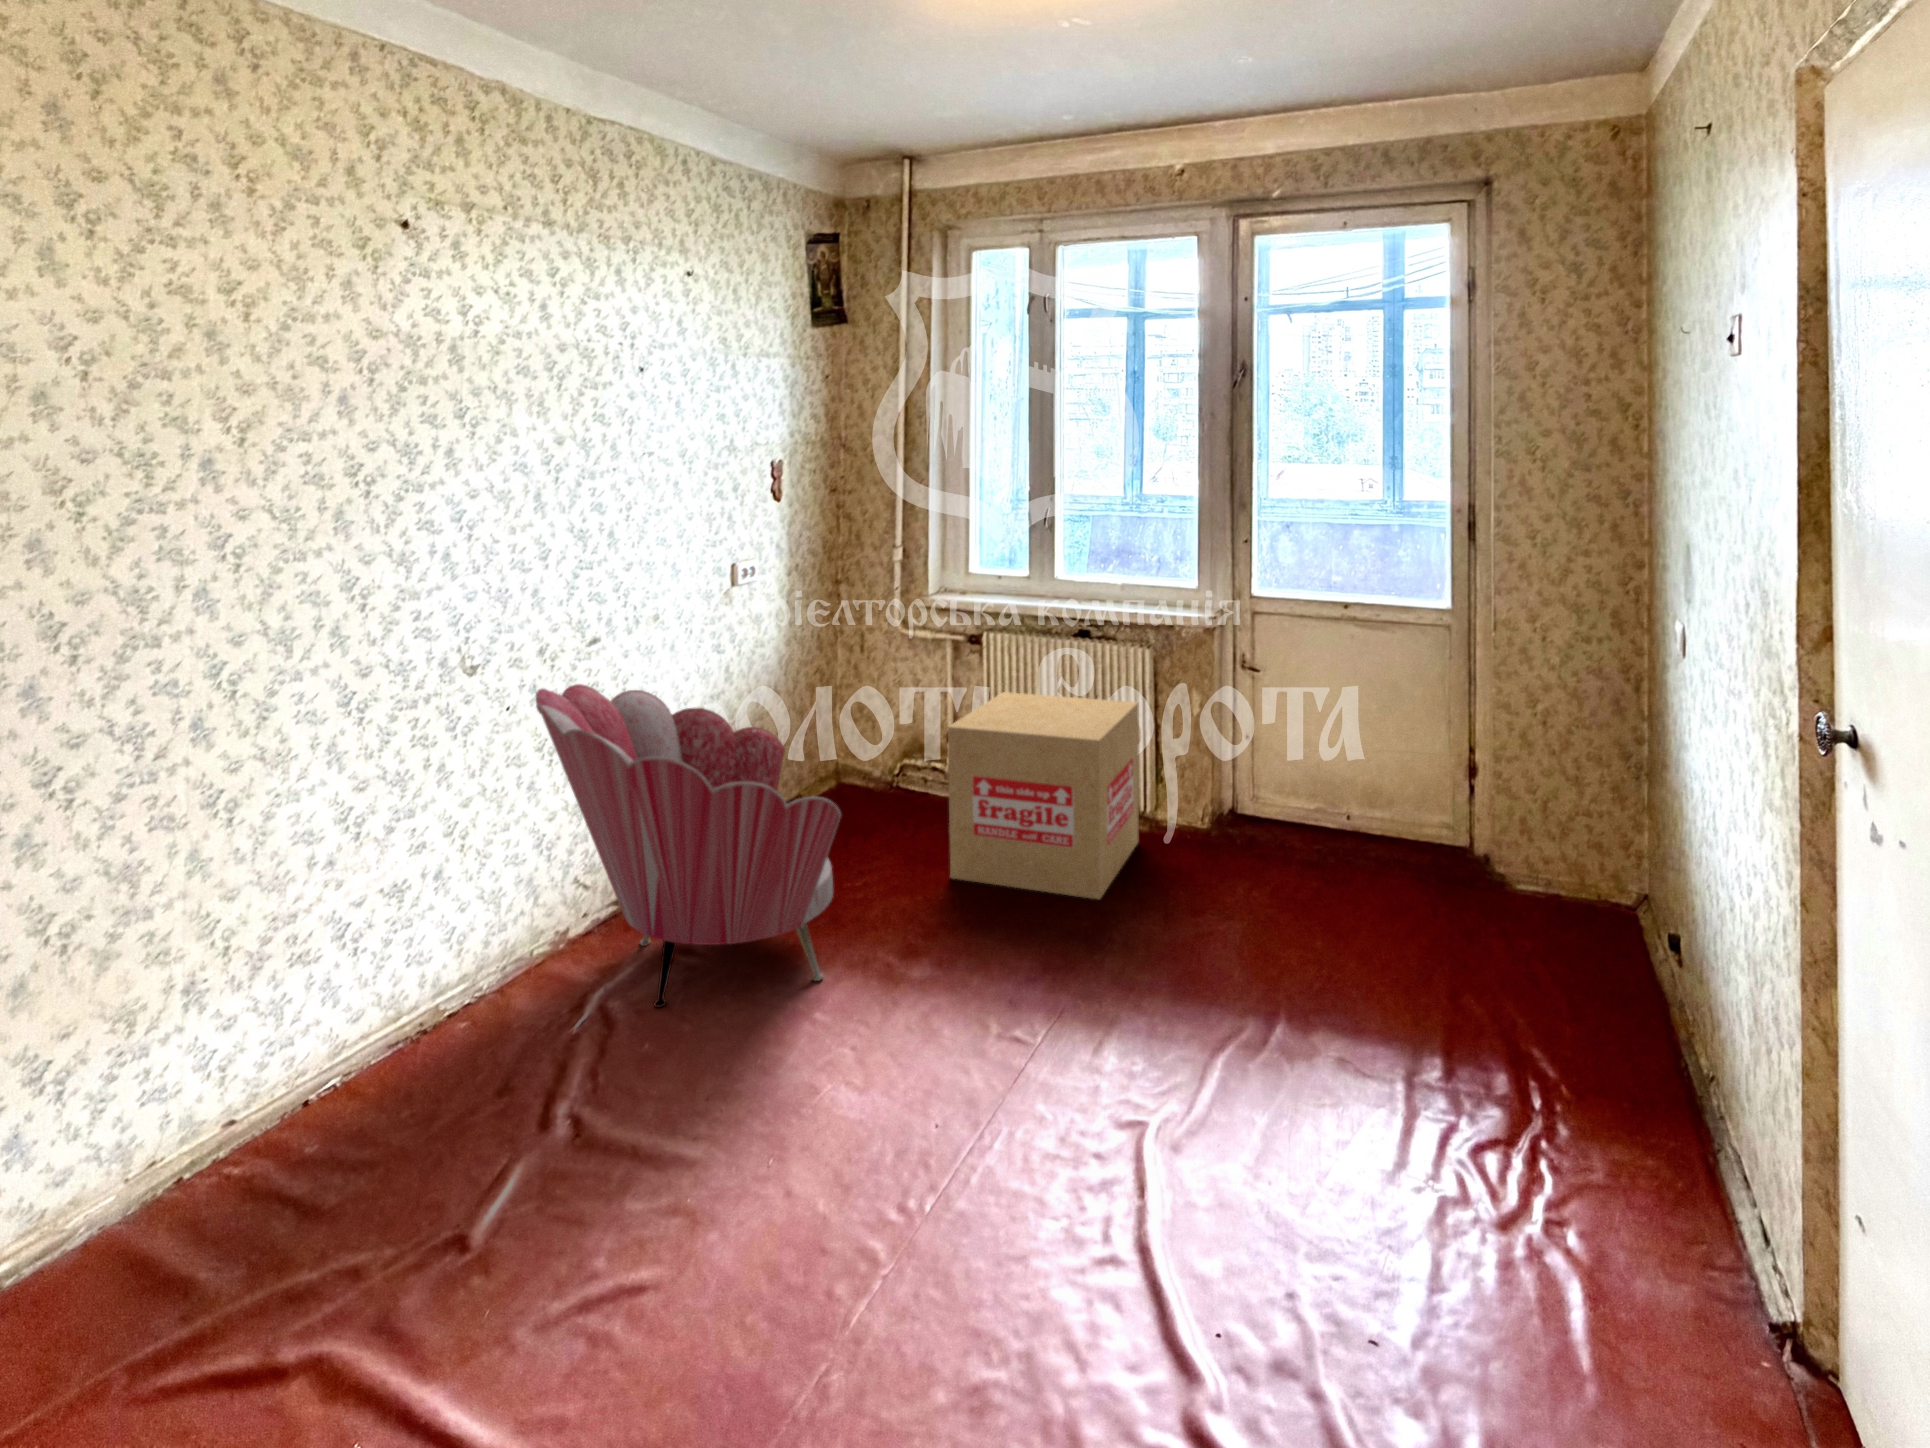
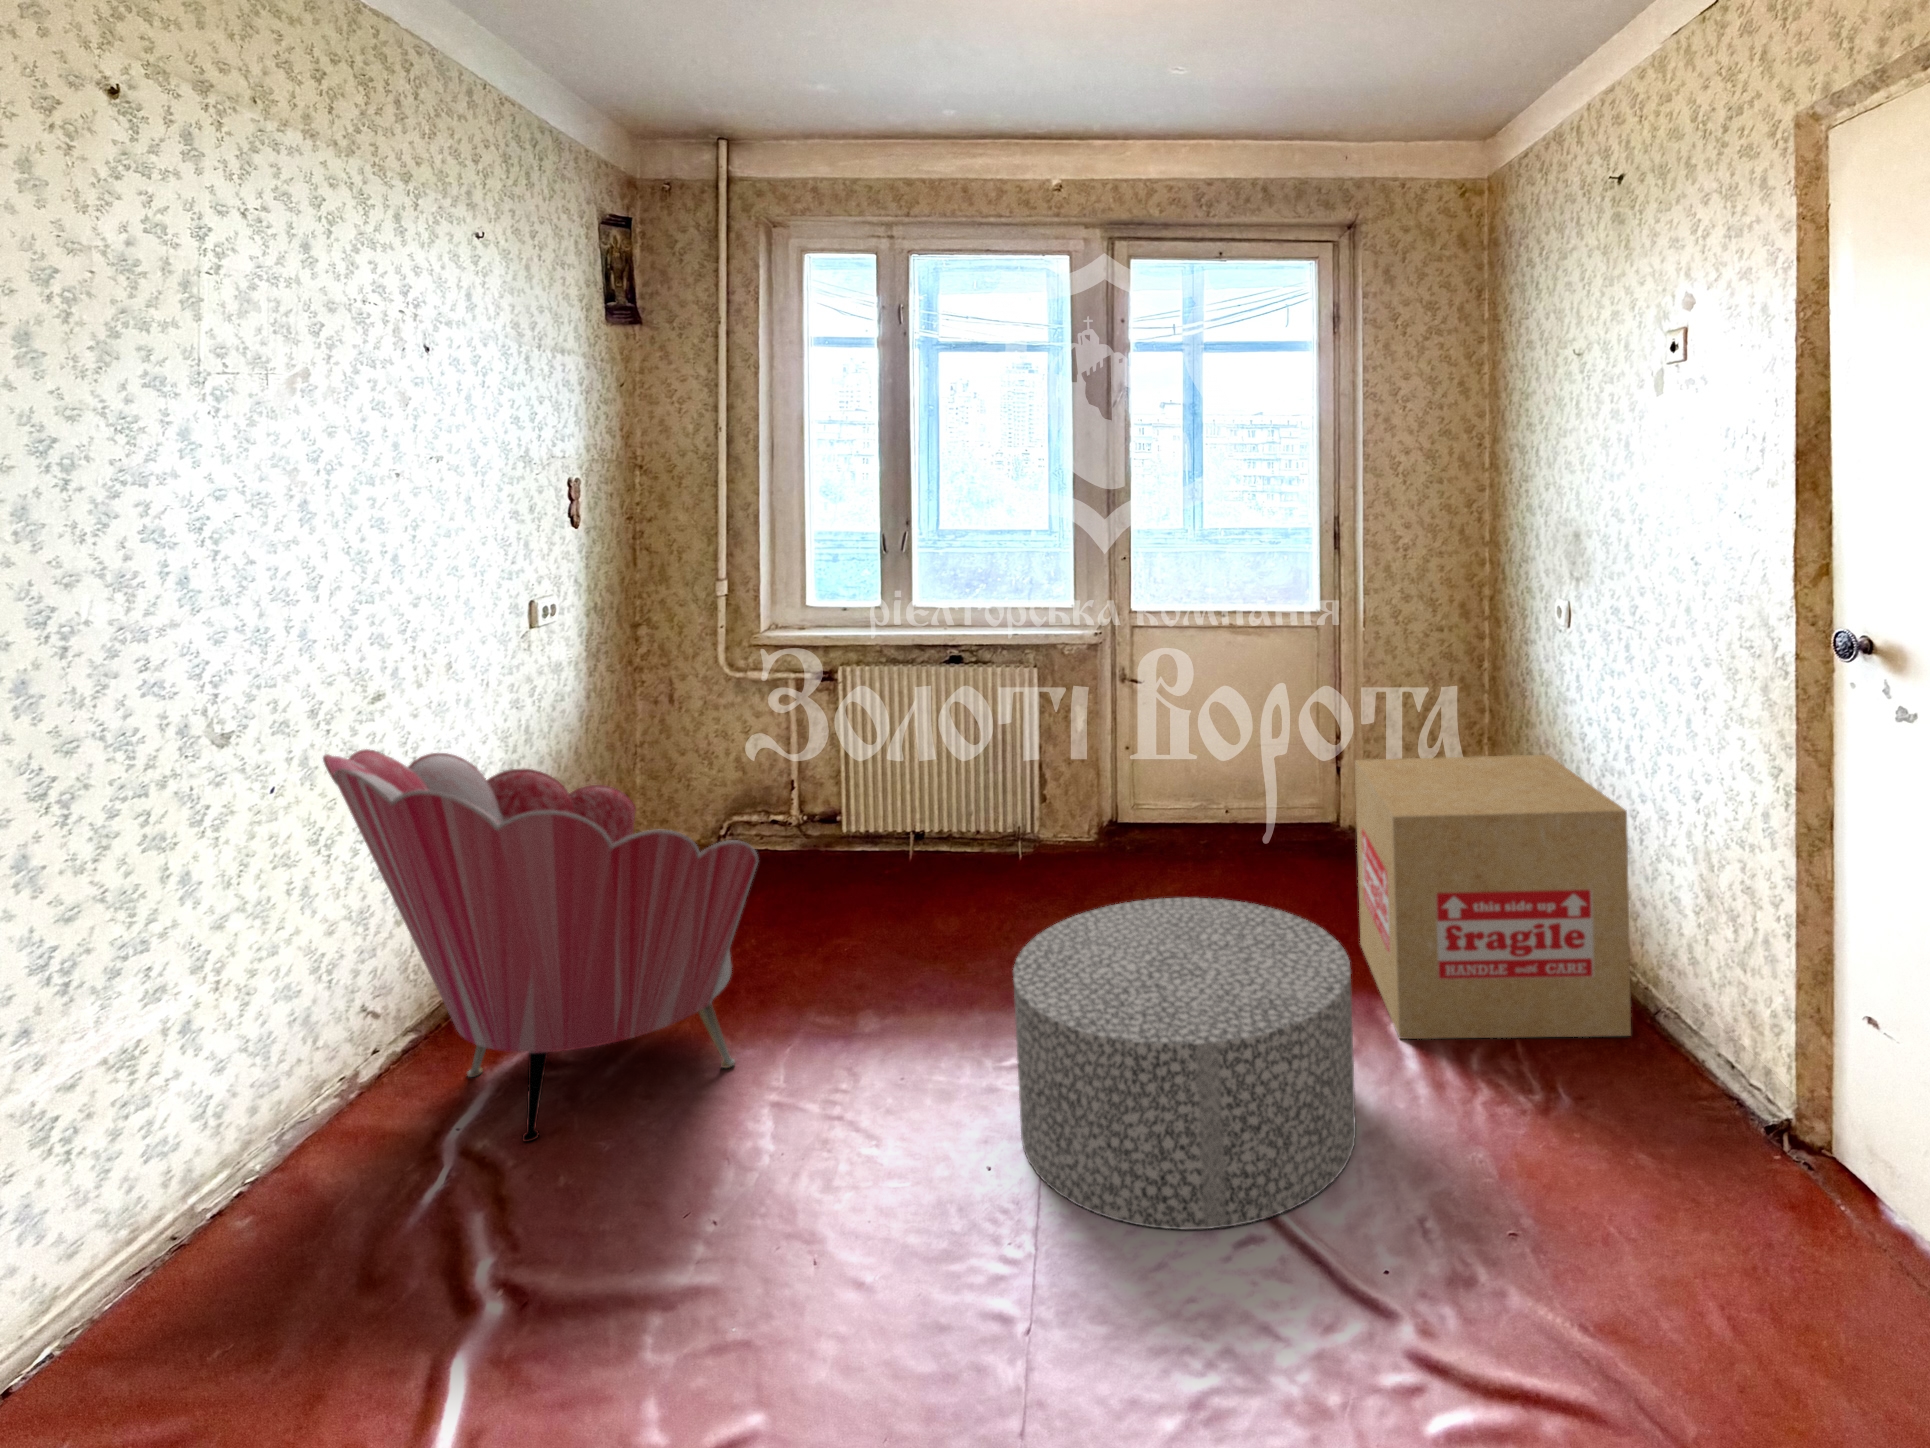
cardboard box: present [948,692,1139,899] -> present [1355,755,1631,1039]
ottoman: none [1010,907,1334,1238] -> present [1013,898,1356,1229]

